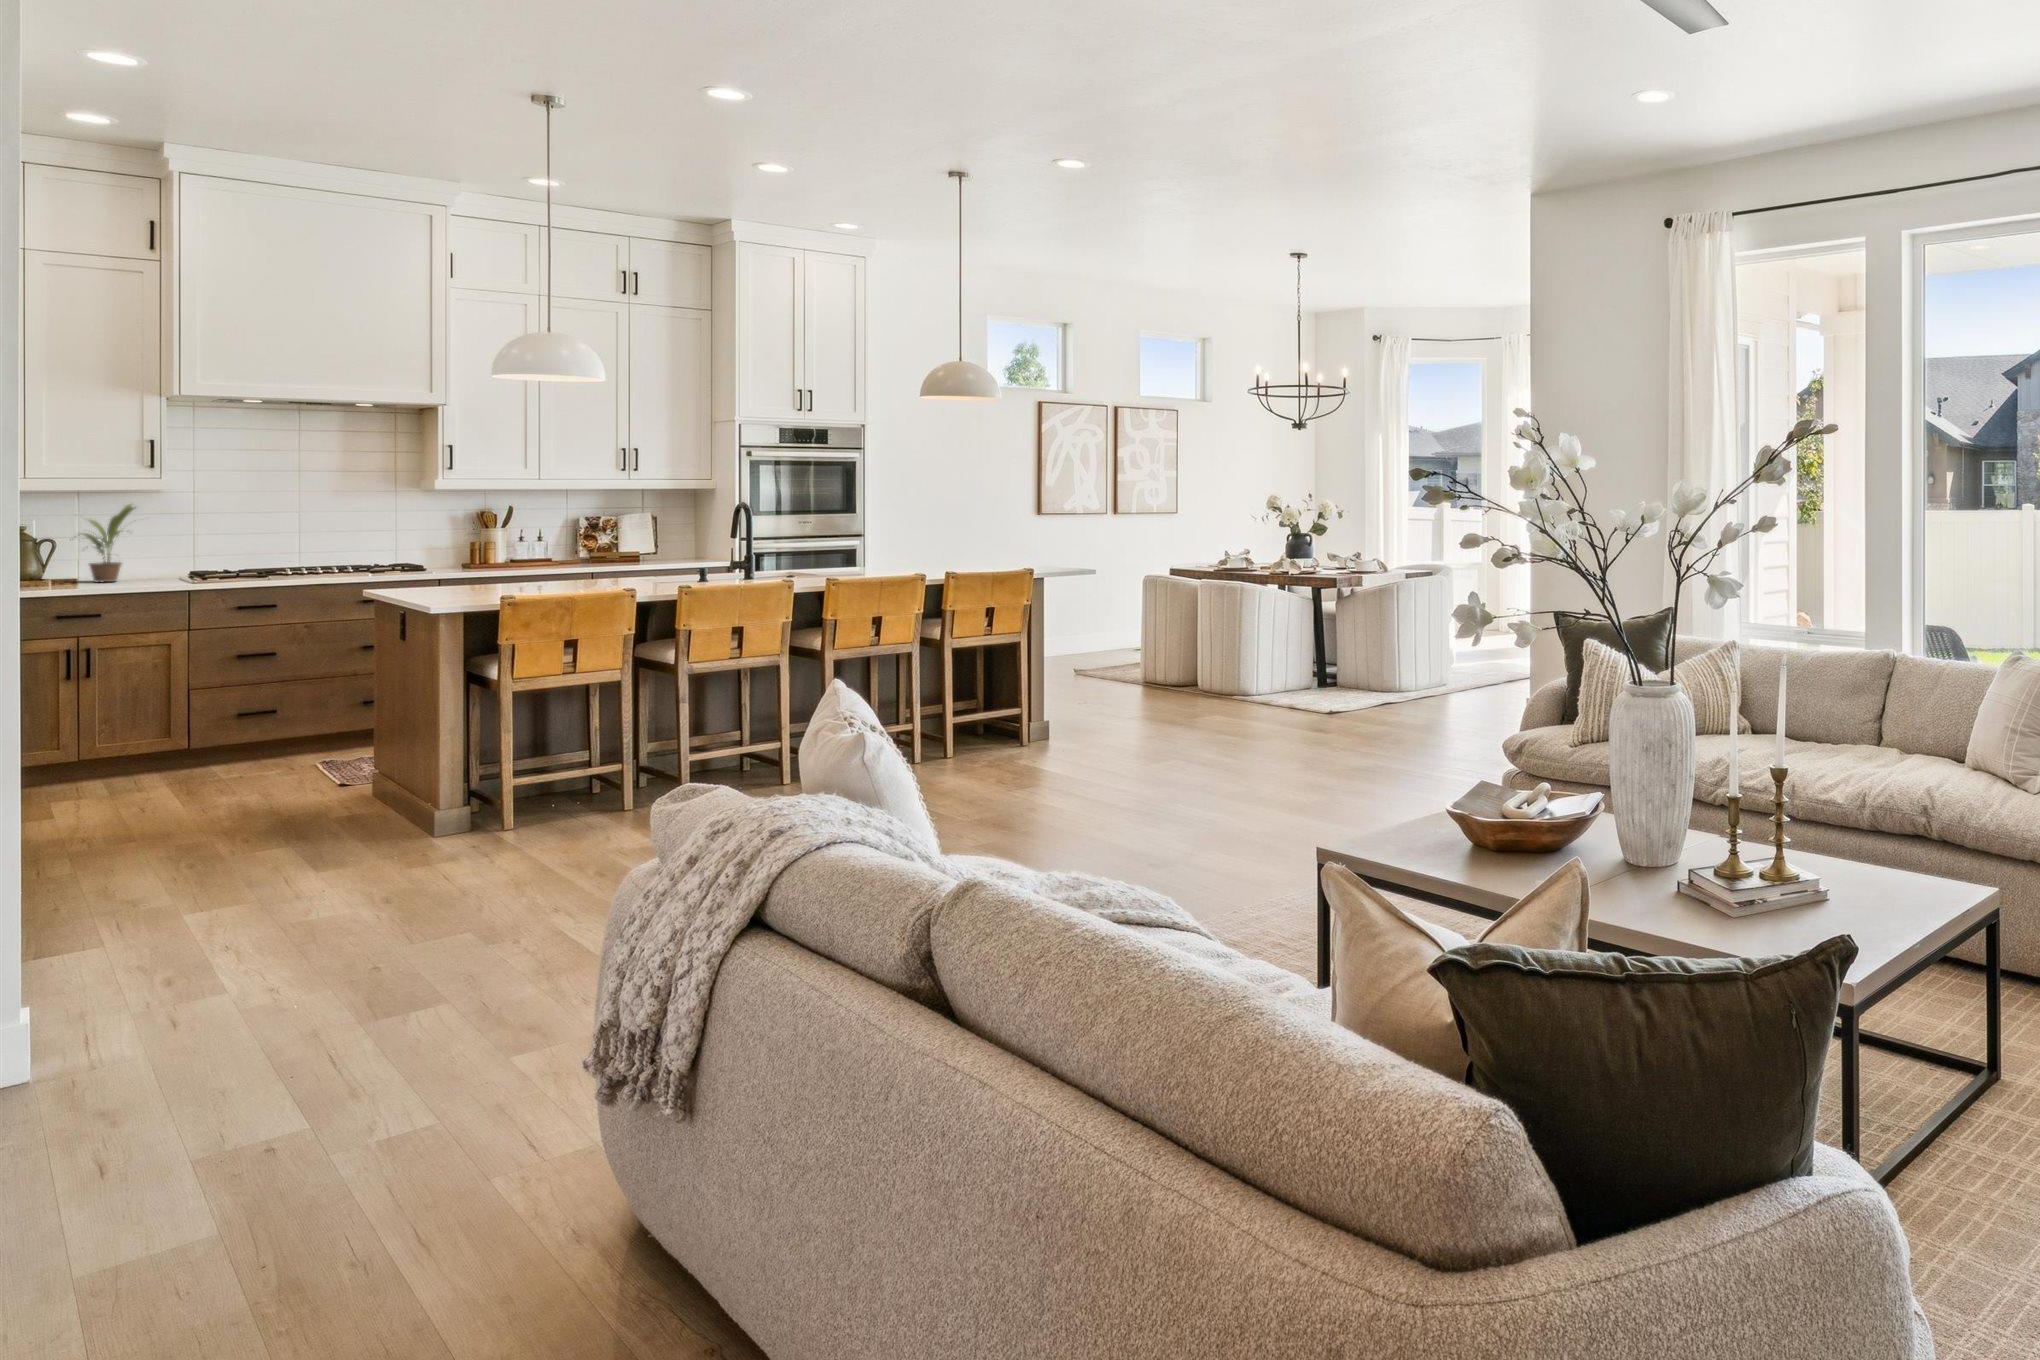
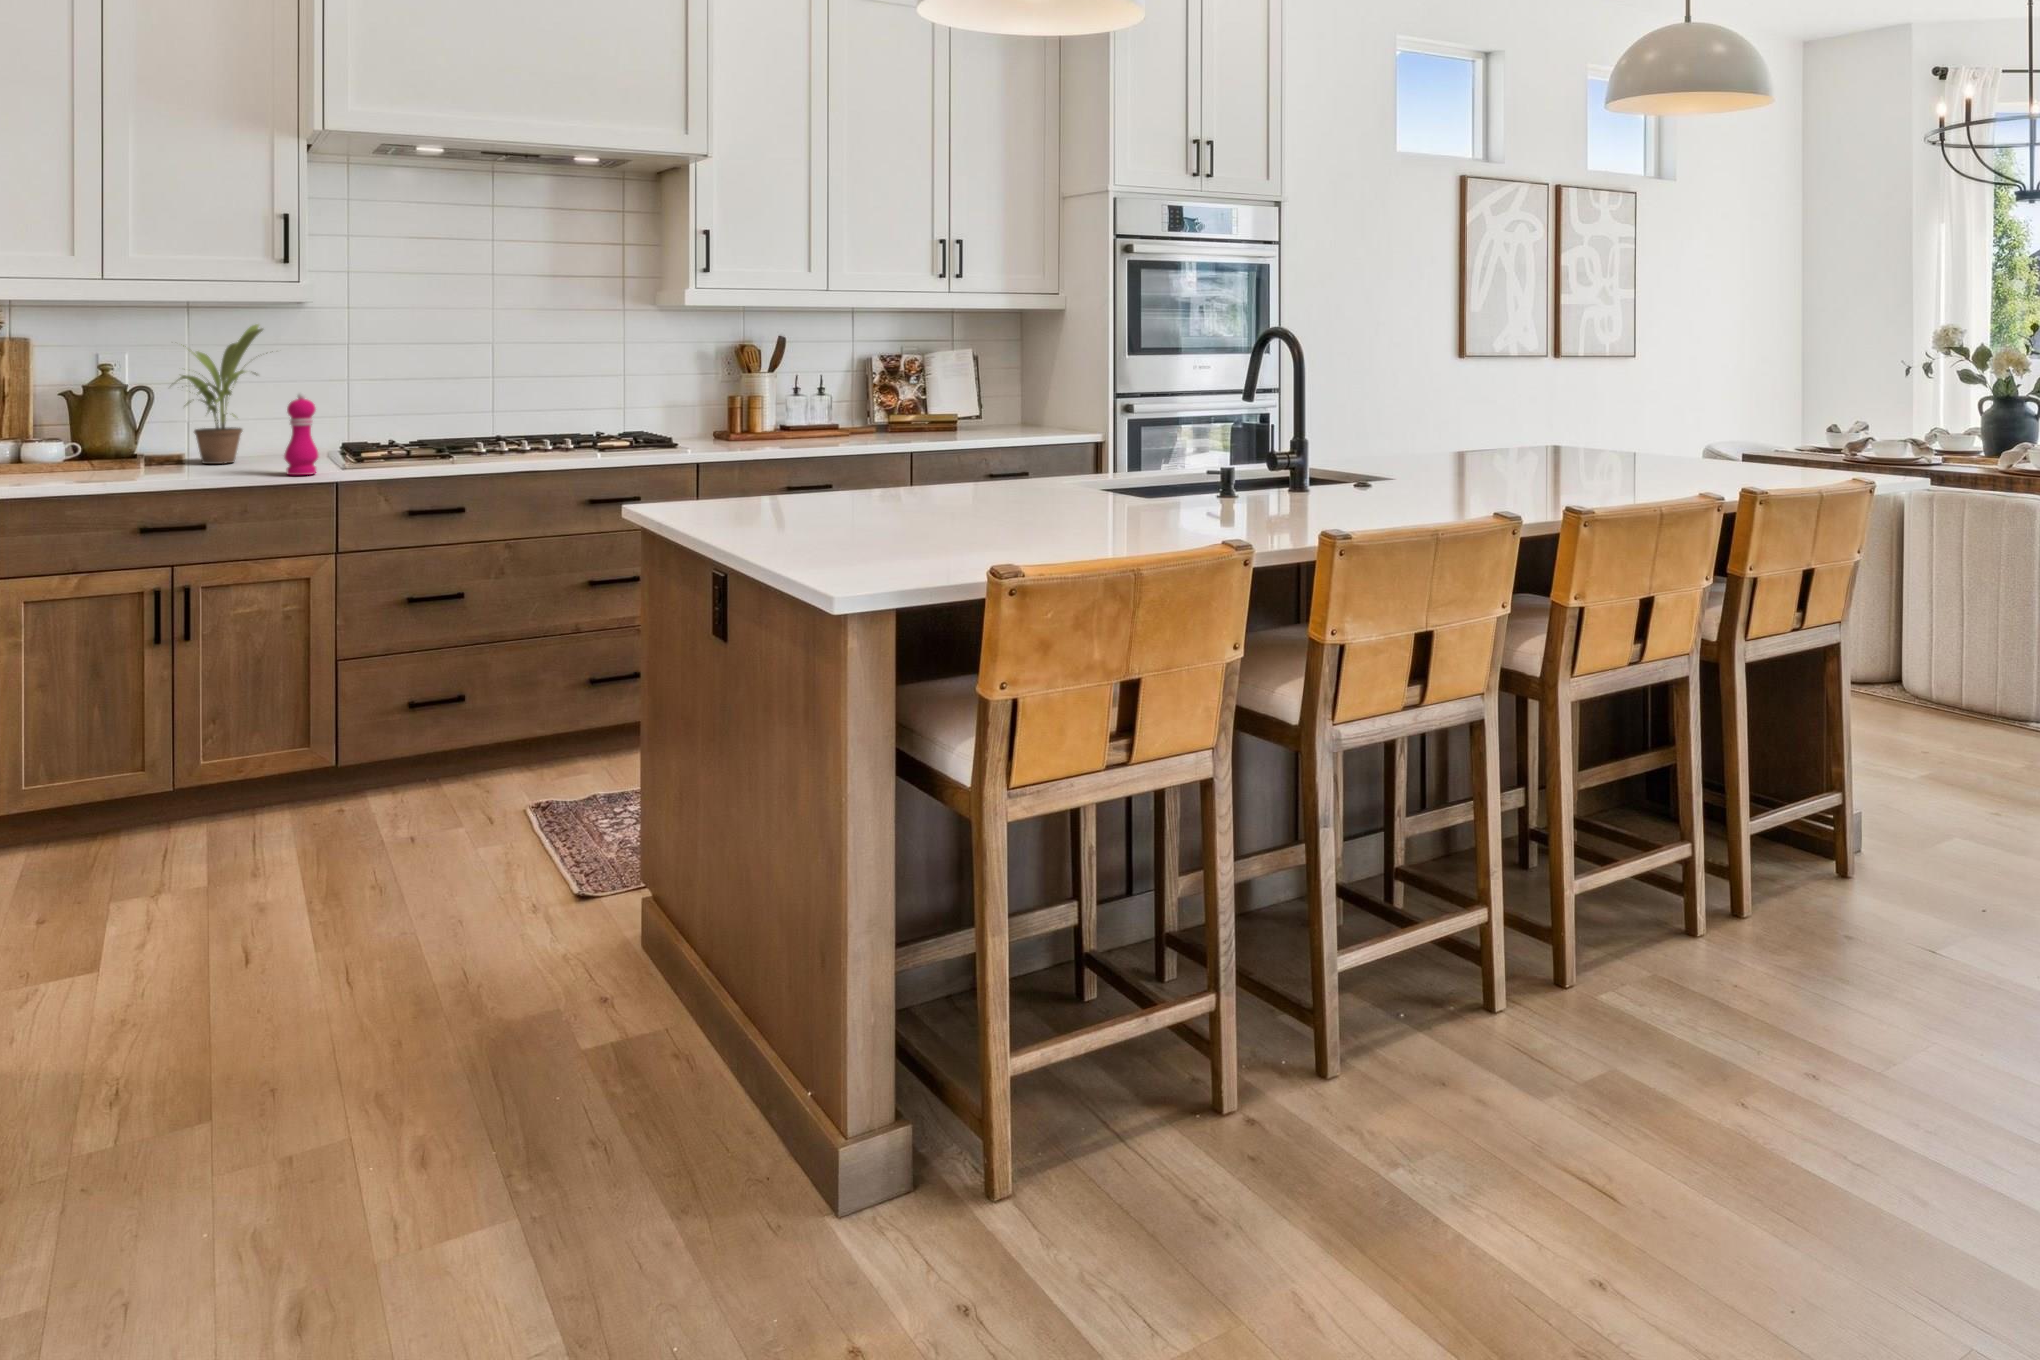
pepper mill: none [153,541,176,586] -> present [284,393,318,475]

